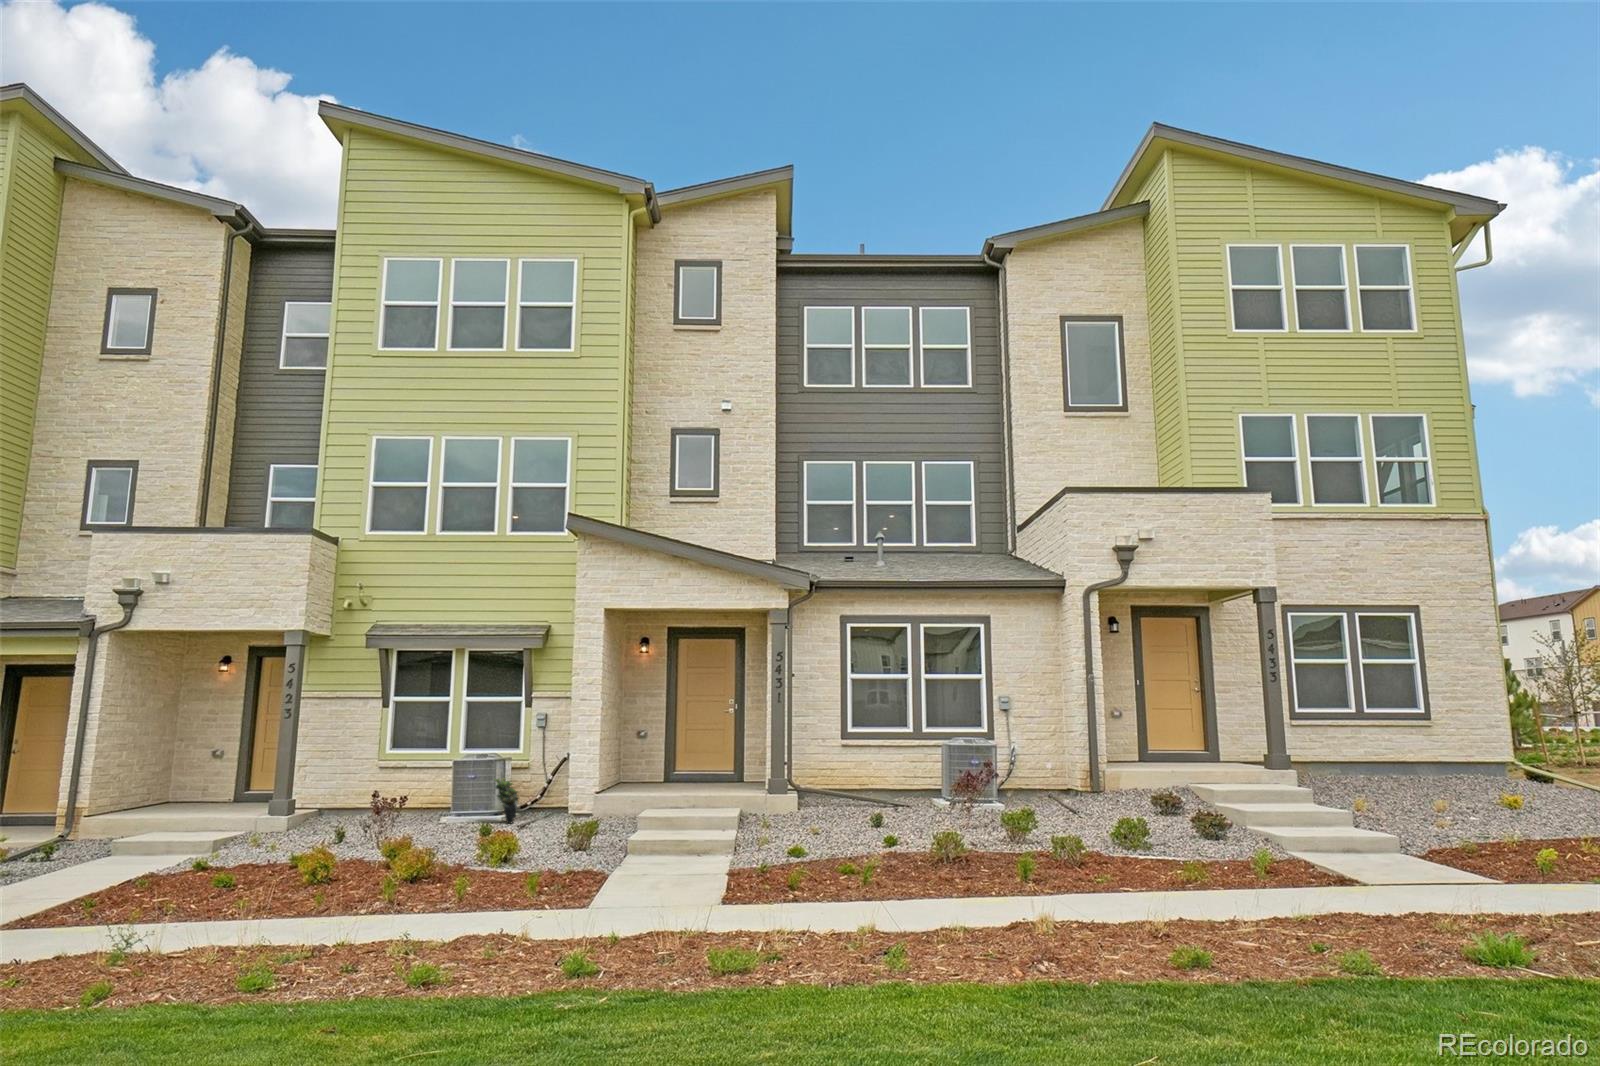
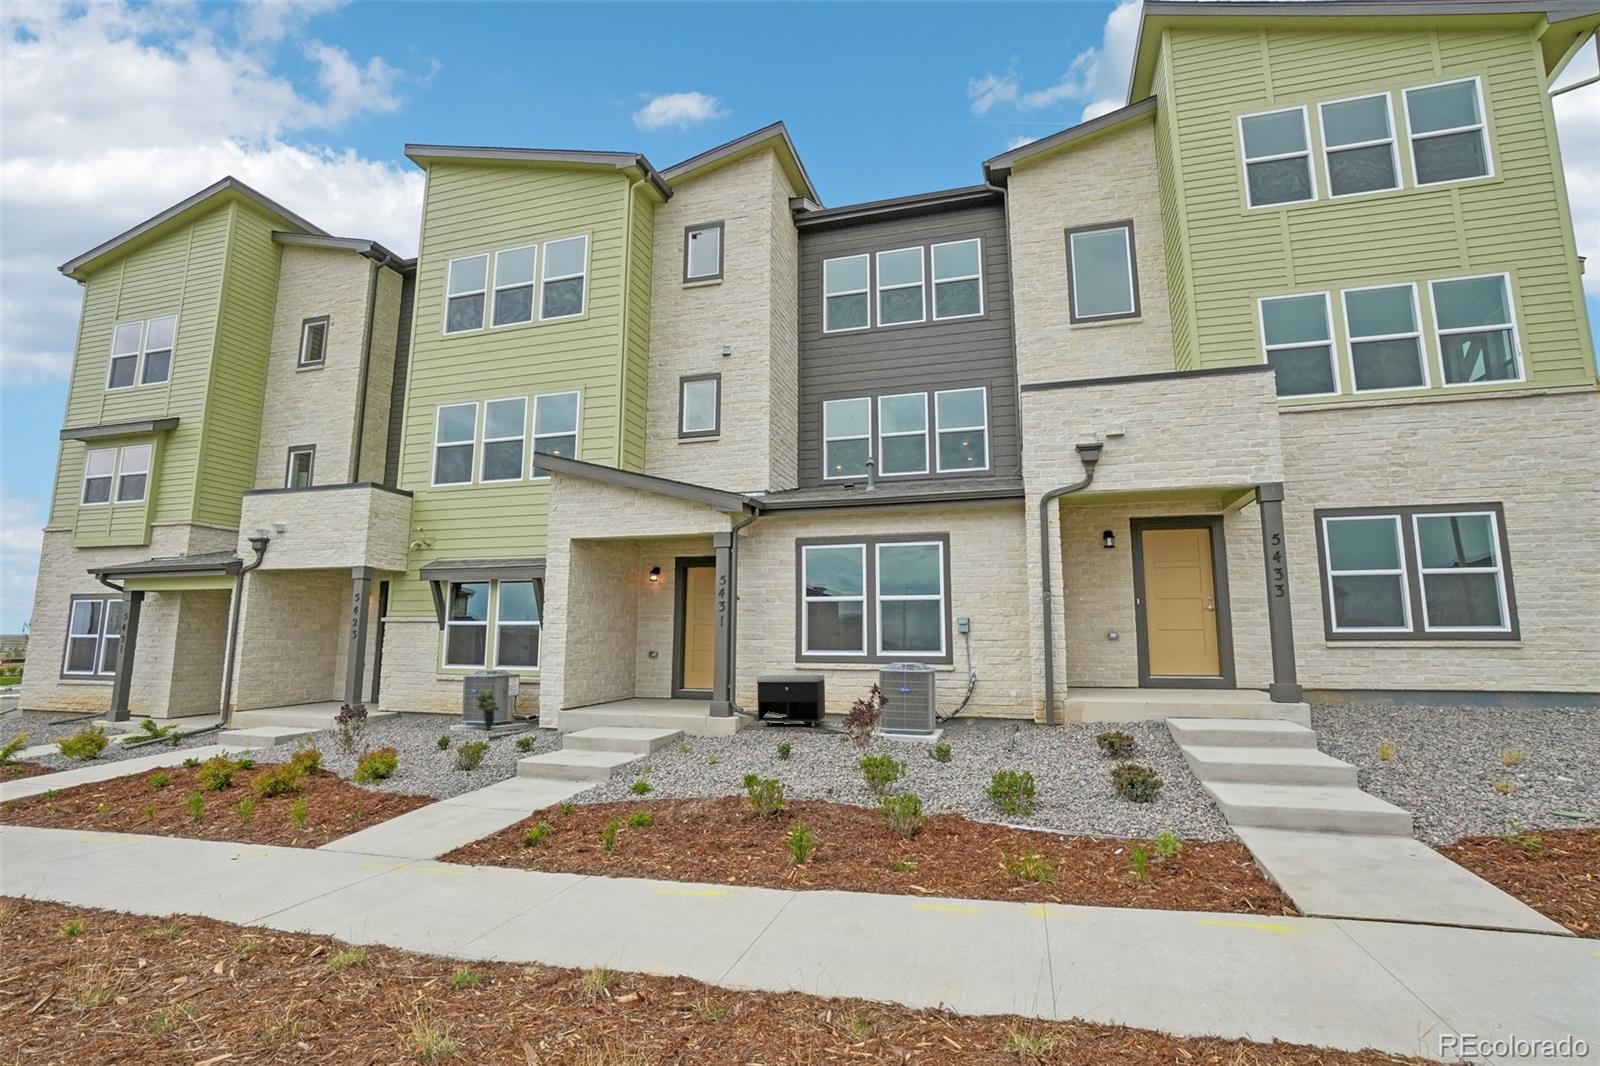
storage bench: none [805,756,872,808] -> present [757,675,825,726]

